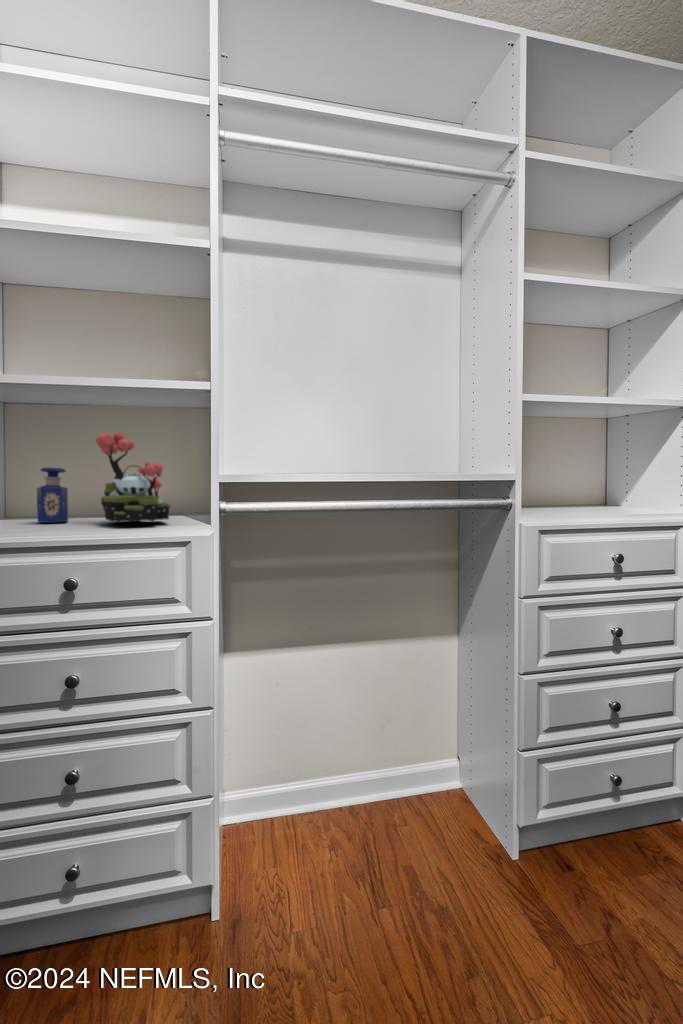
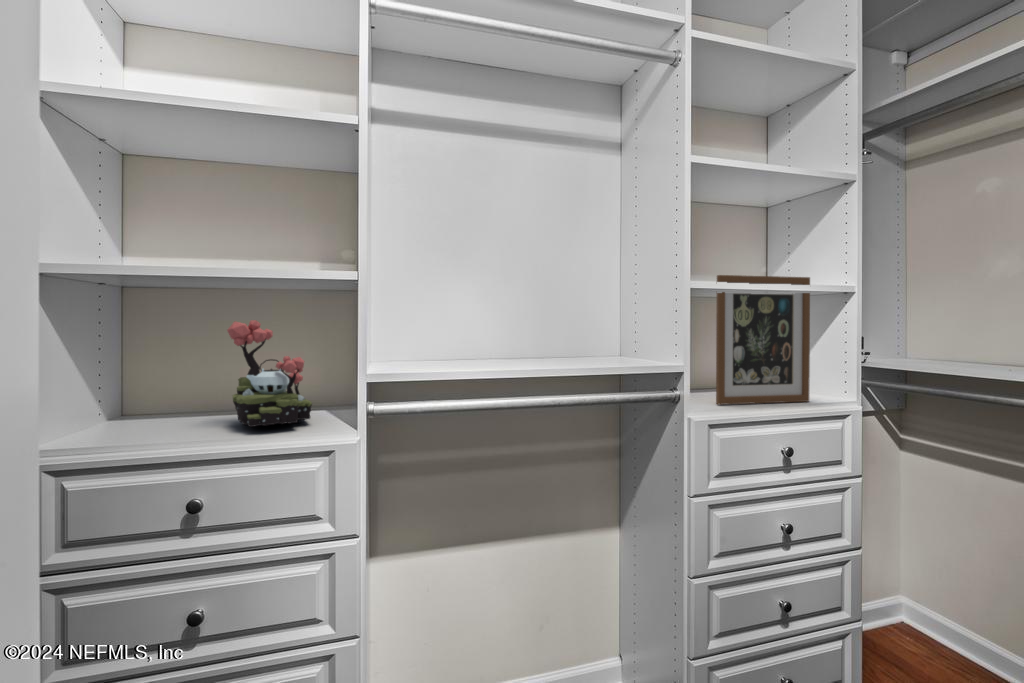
picture frame: none [551,390,647,516] -> present [716,275,810,404]
perfume bottle: present [37,466,68,523] -> none [158,360,195,425]

